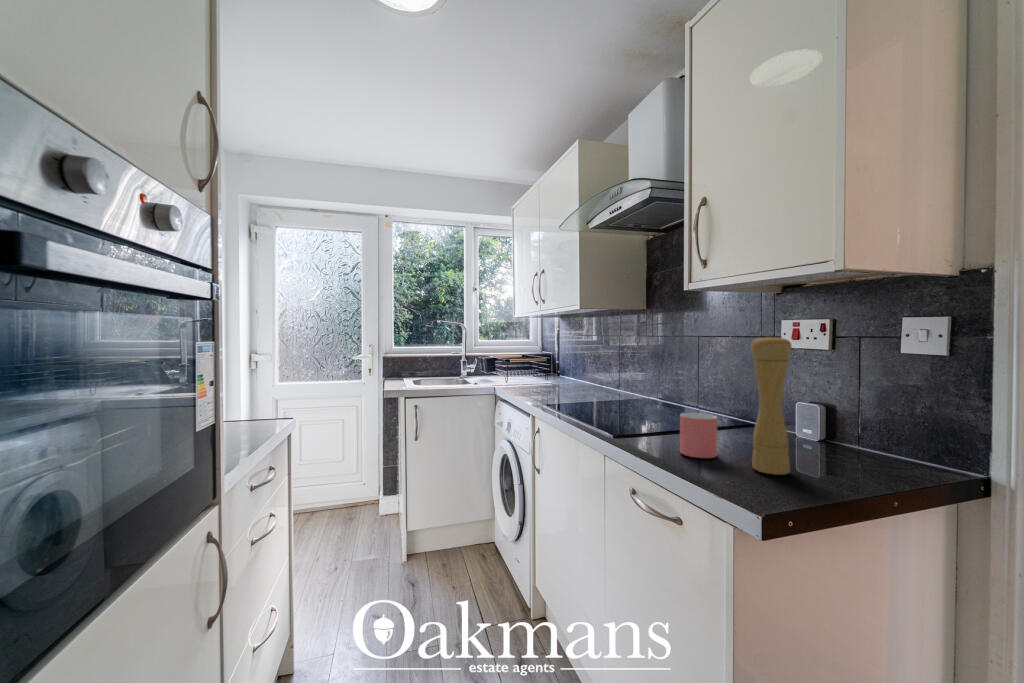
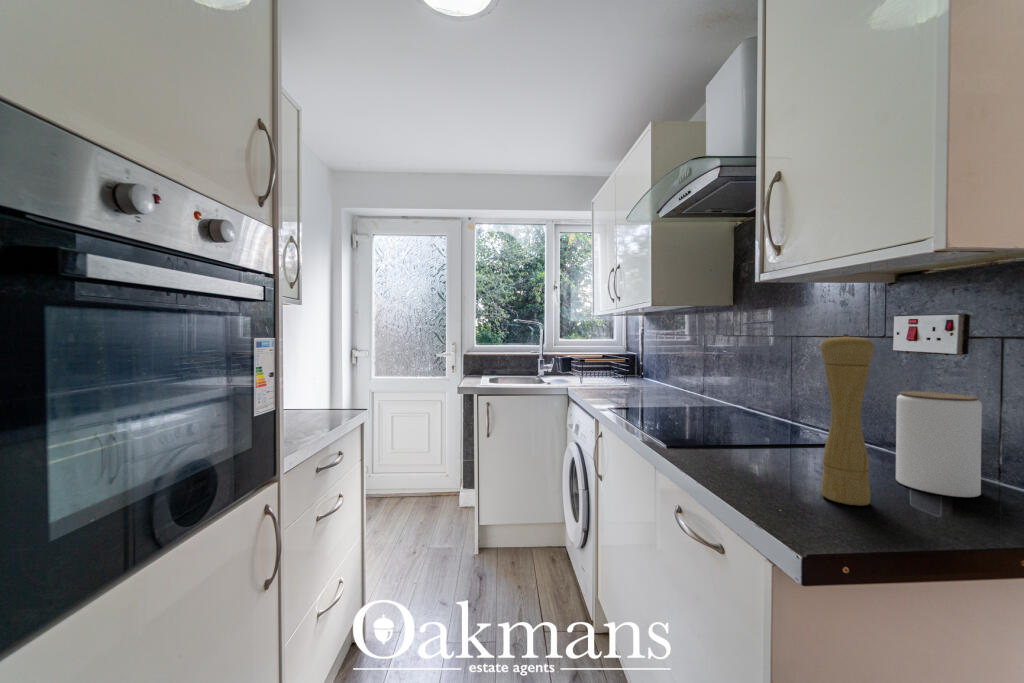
jar: none [795,380,854,461] -> present [896,391,982,497]
mug: present [680,413,717,458] -> none [737,424,783,478]

